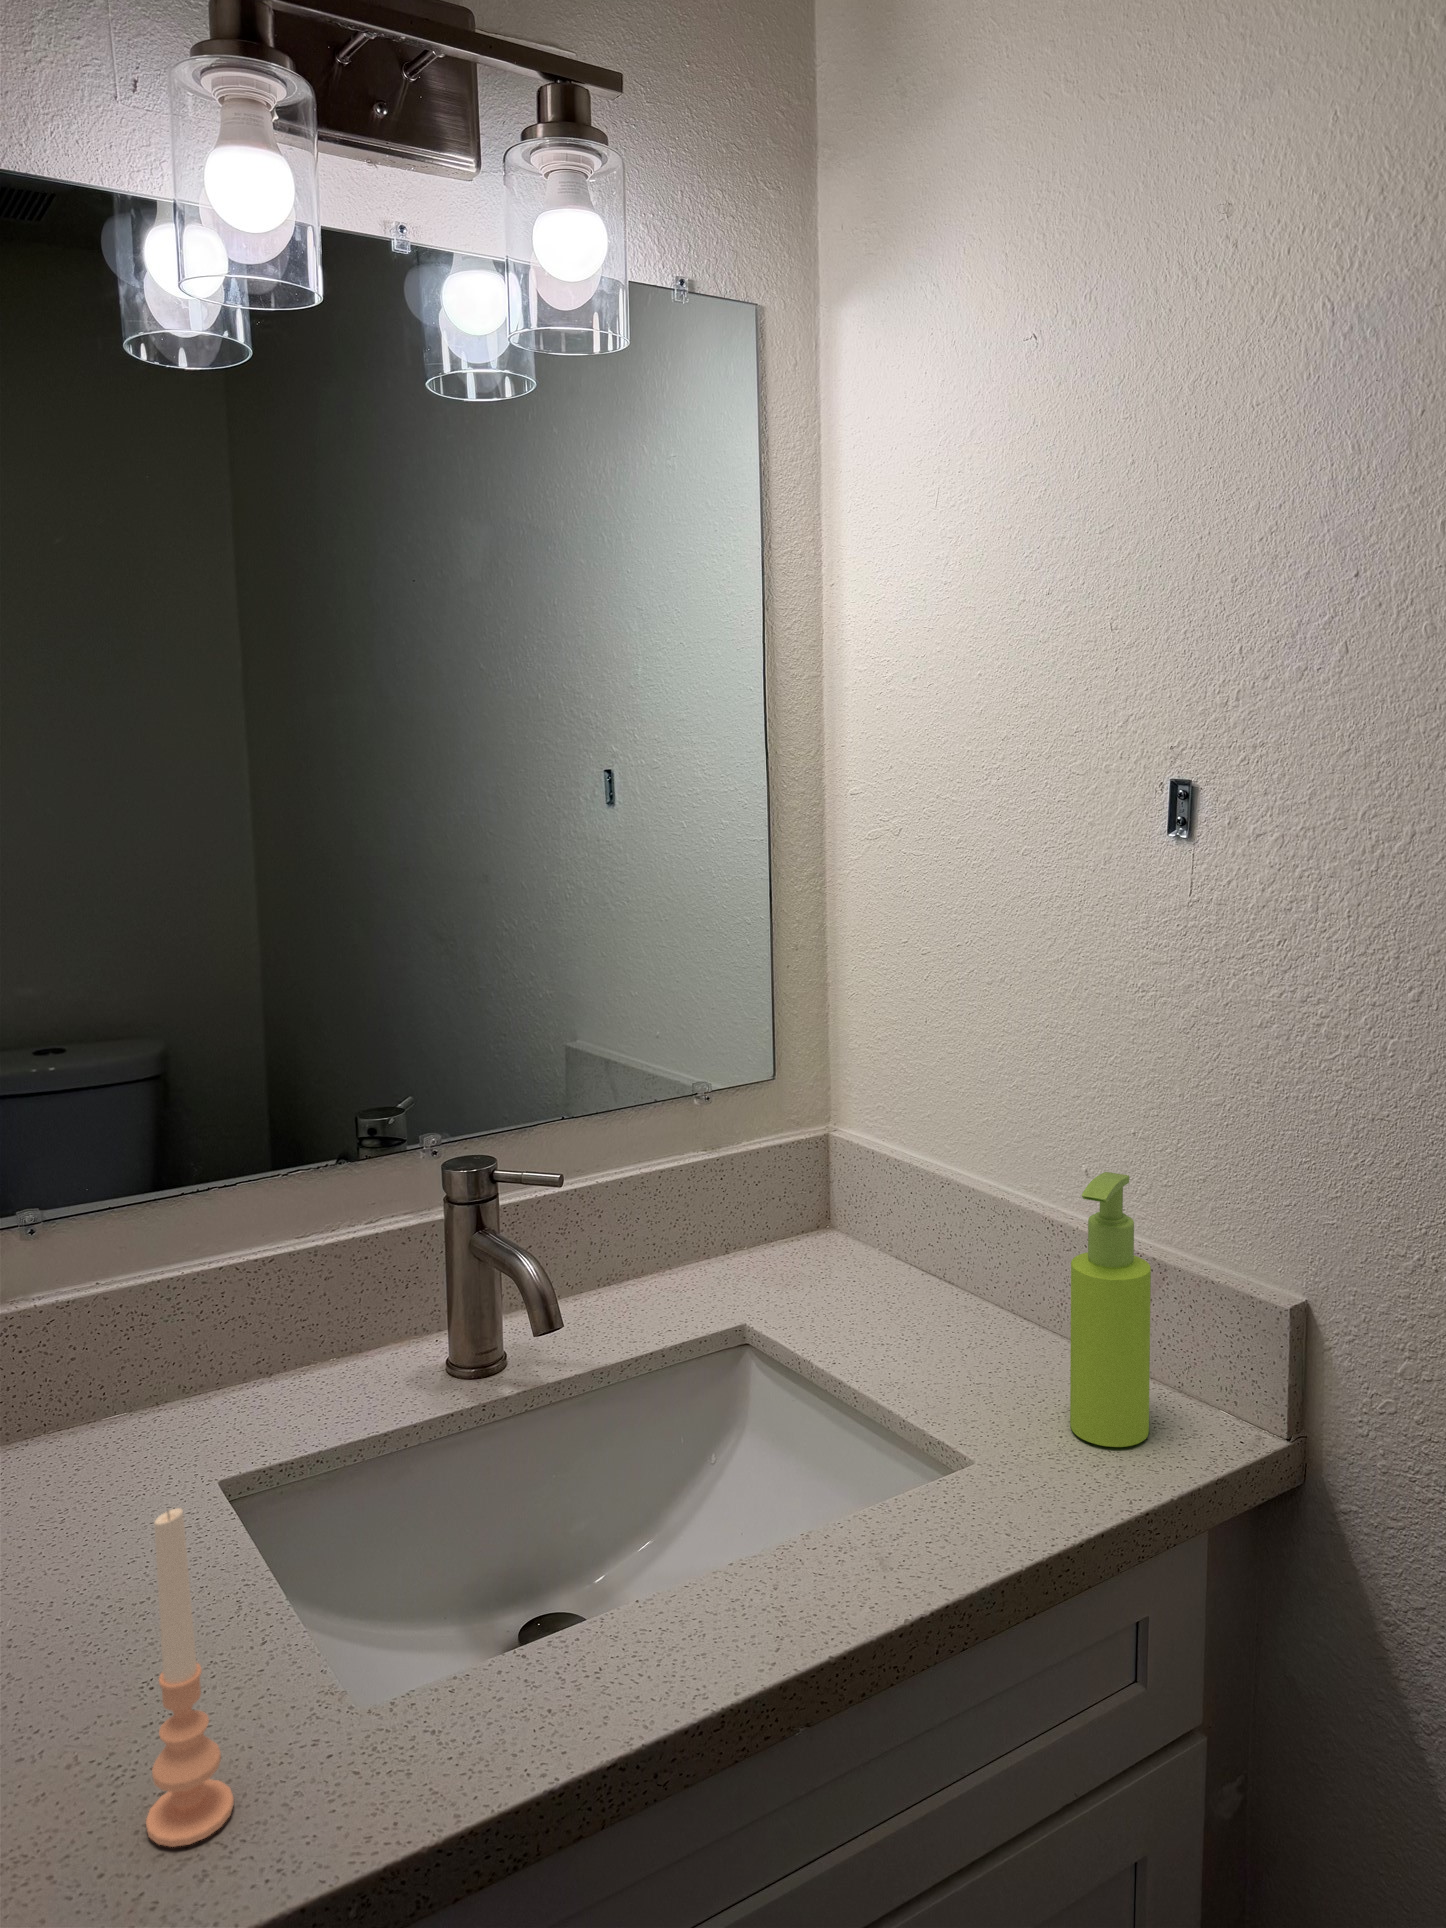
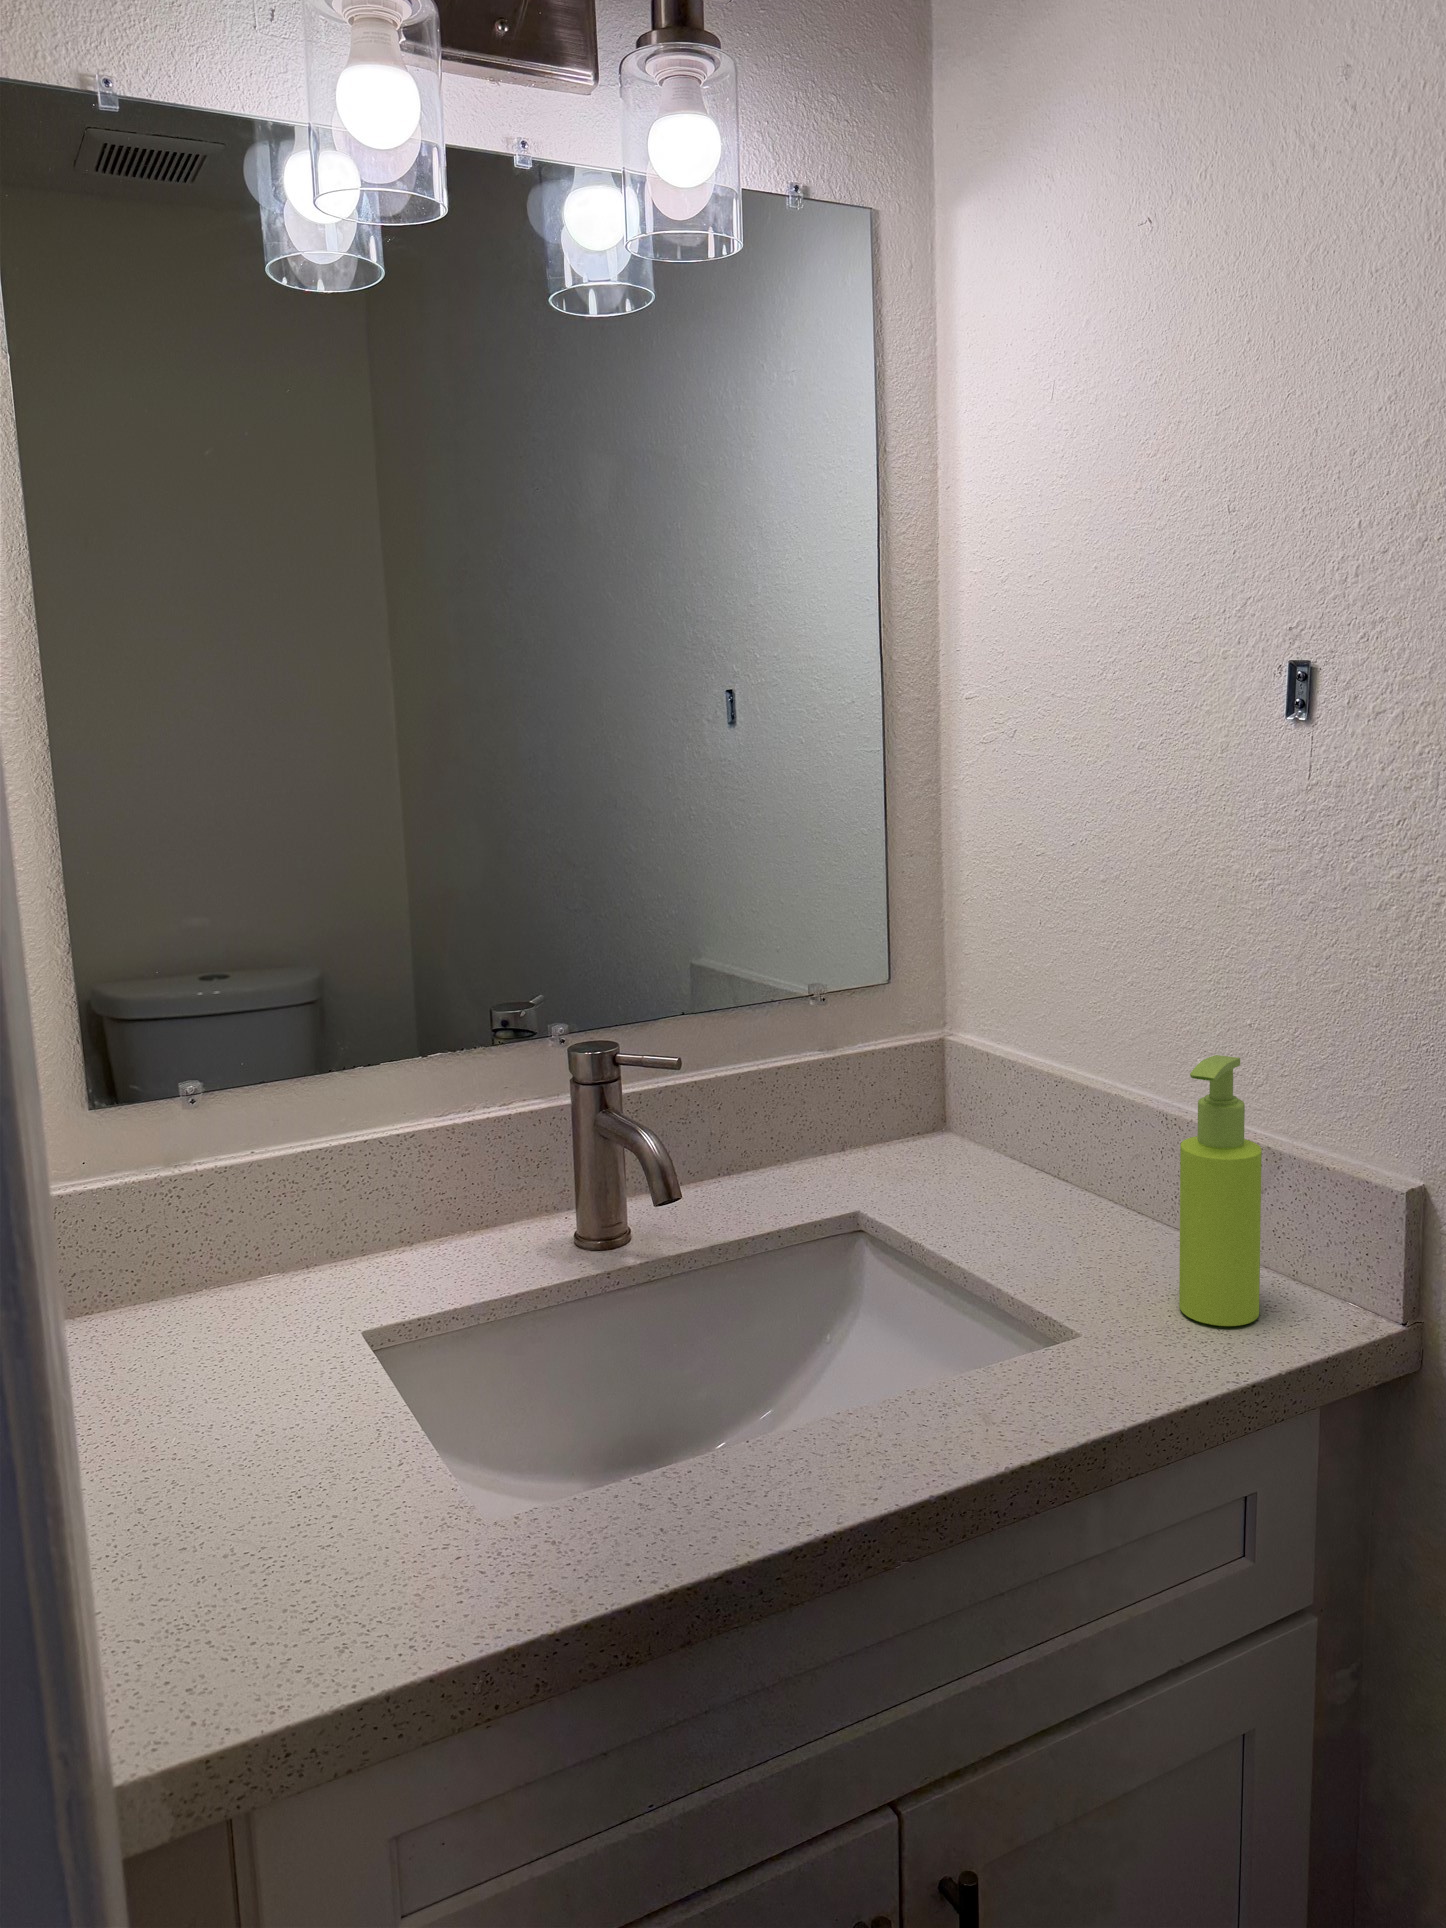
candle: present [146,1508,234,1847] -> none [294,1314,372,1620]

